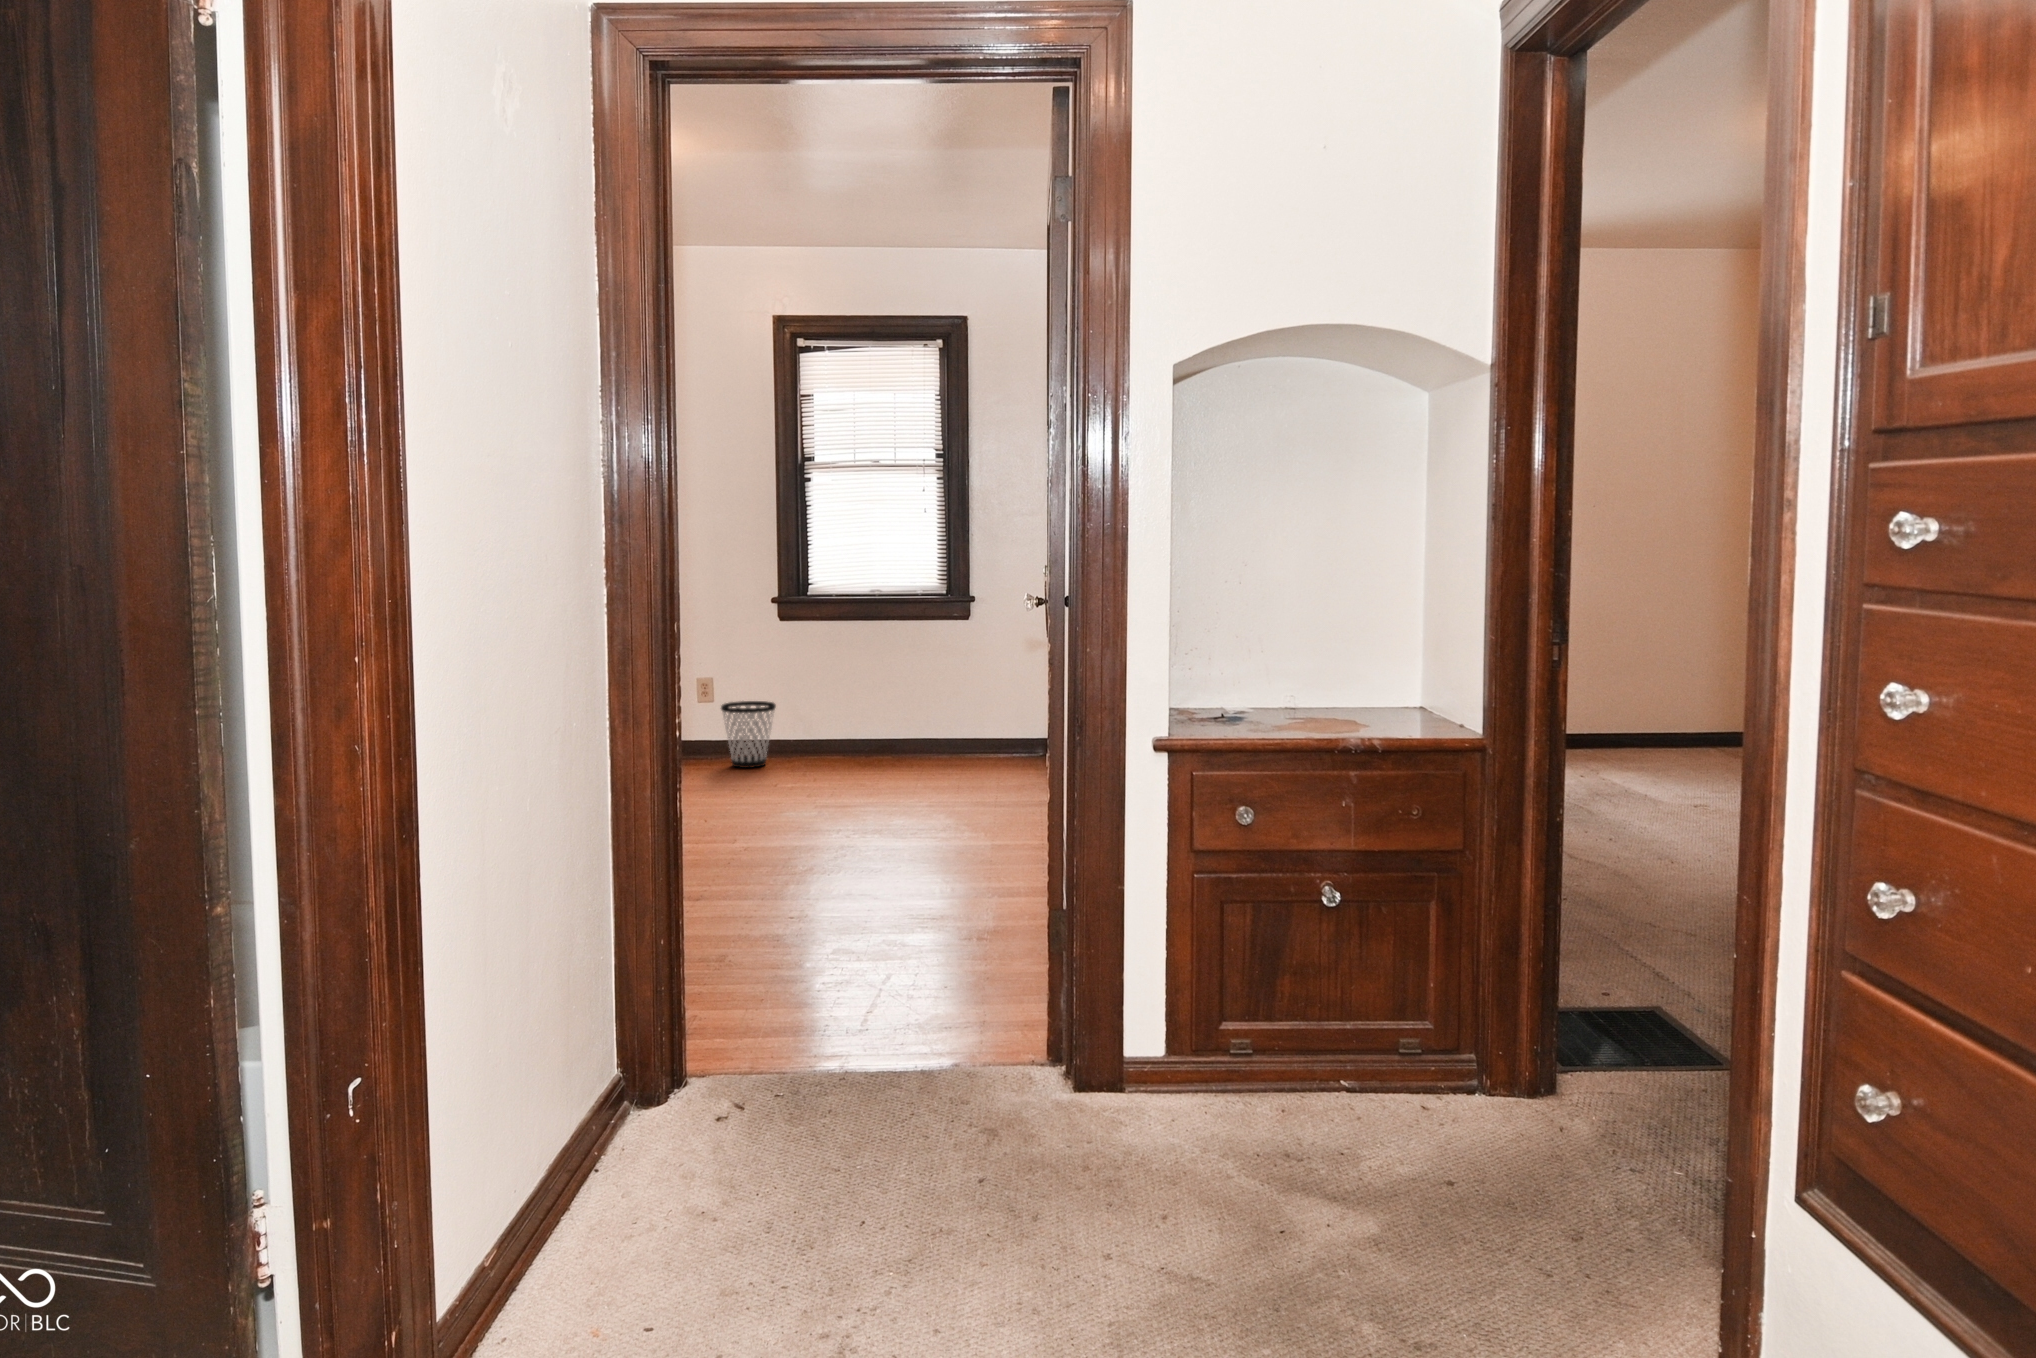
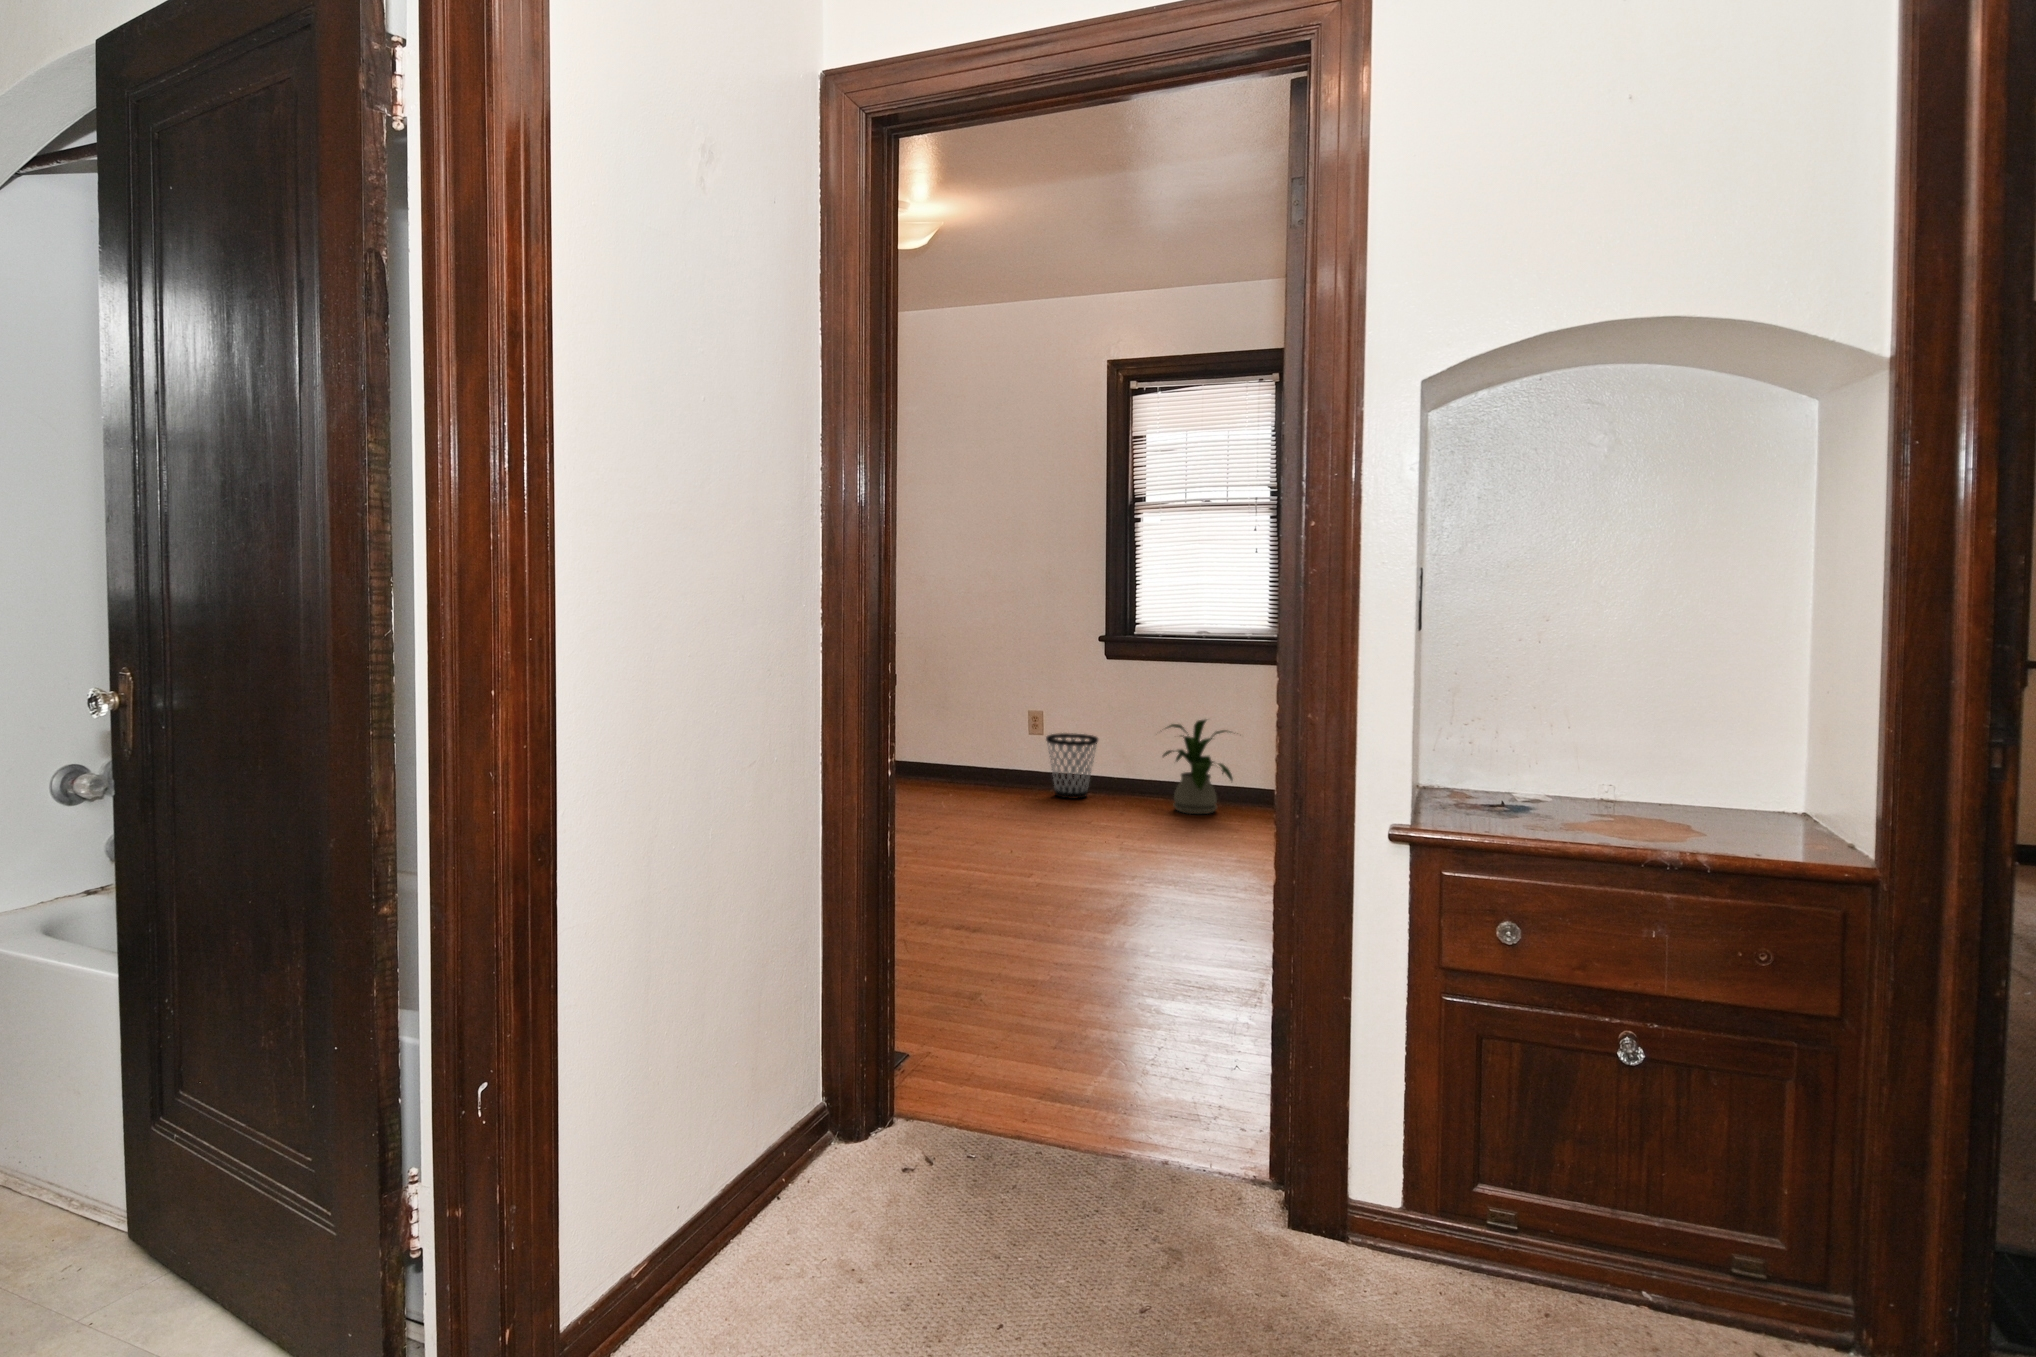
house plant: none [836,676,922,771] -> present [1163,720,1233,814]

